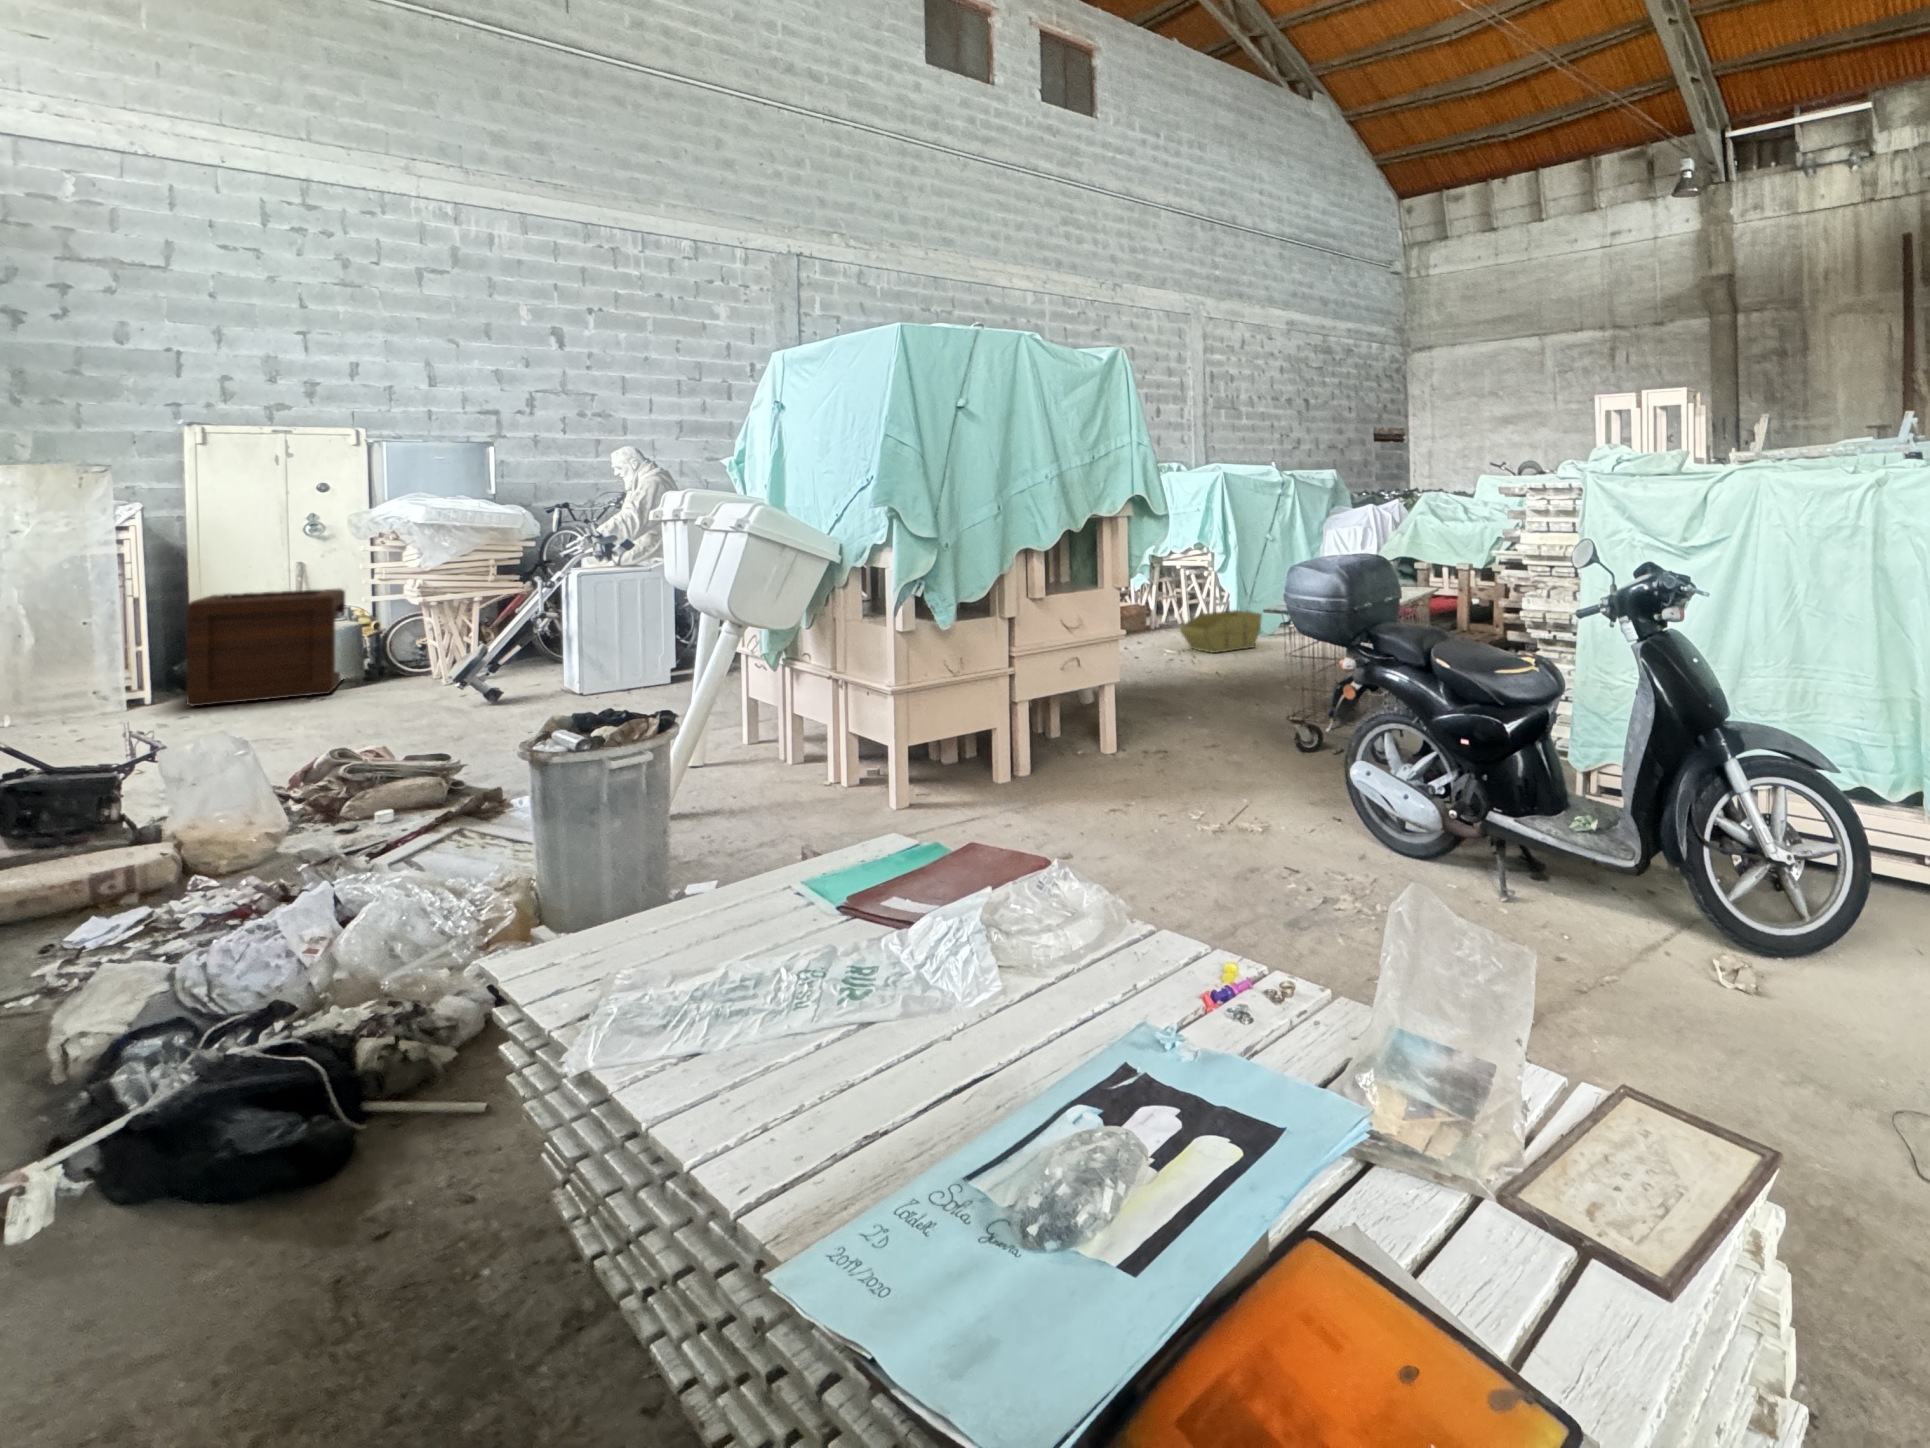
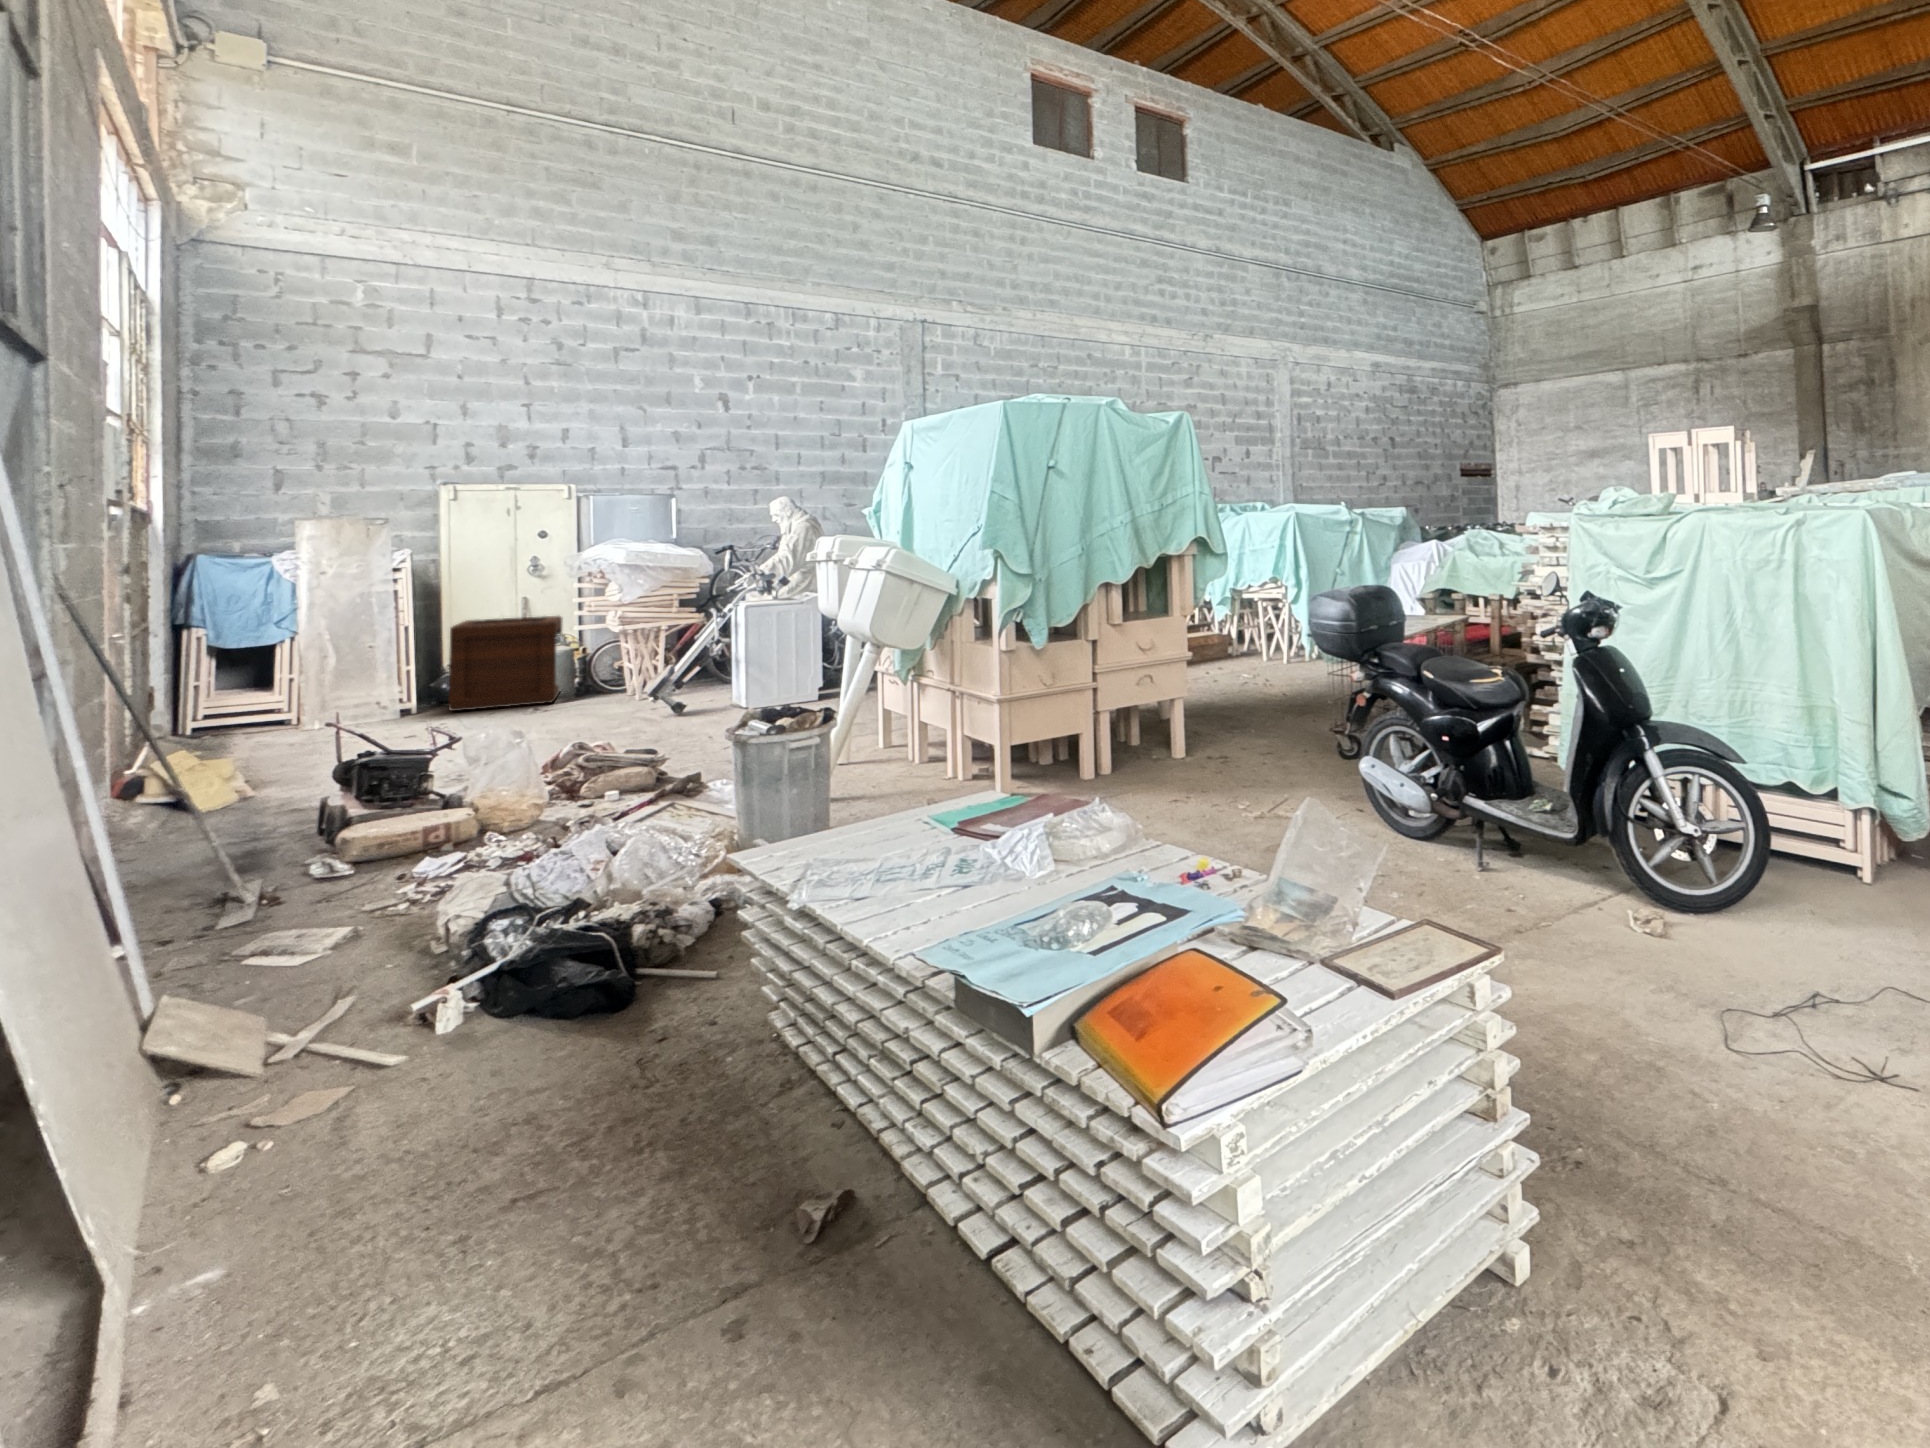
storage bin: present [1180,610,1262,653] -> none [1258,638,1334,677]

